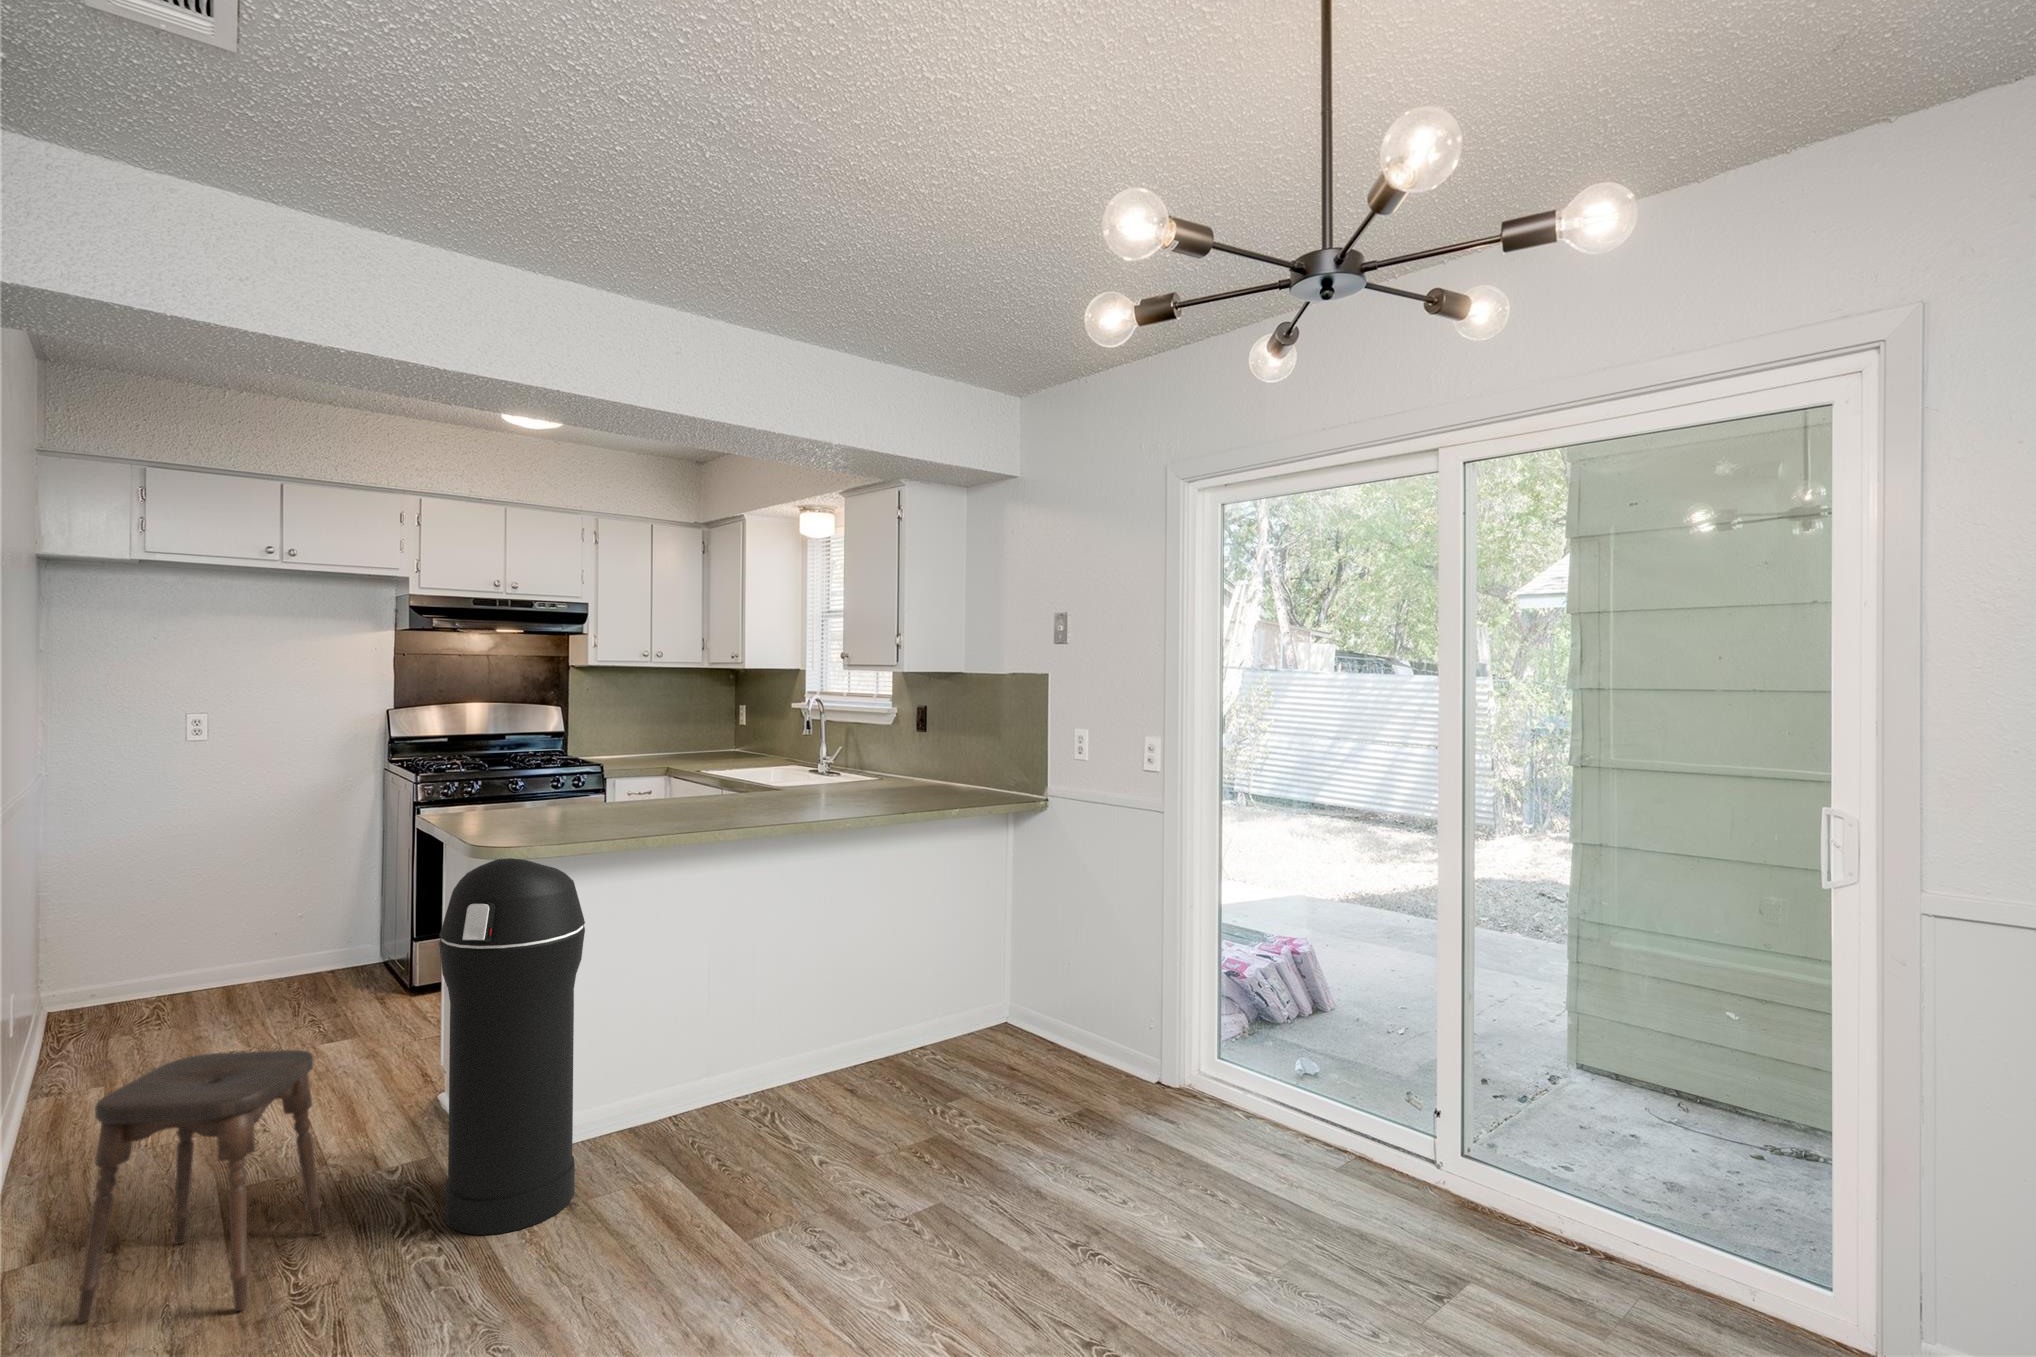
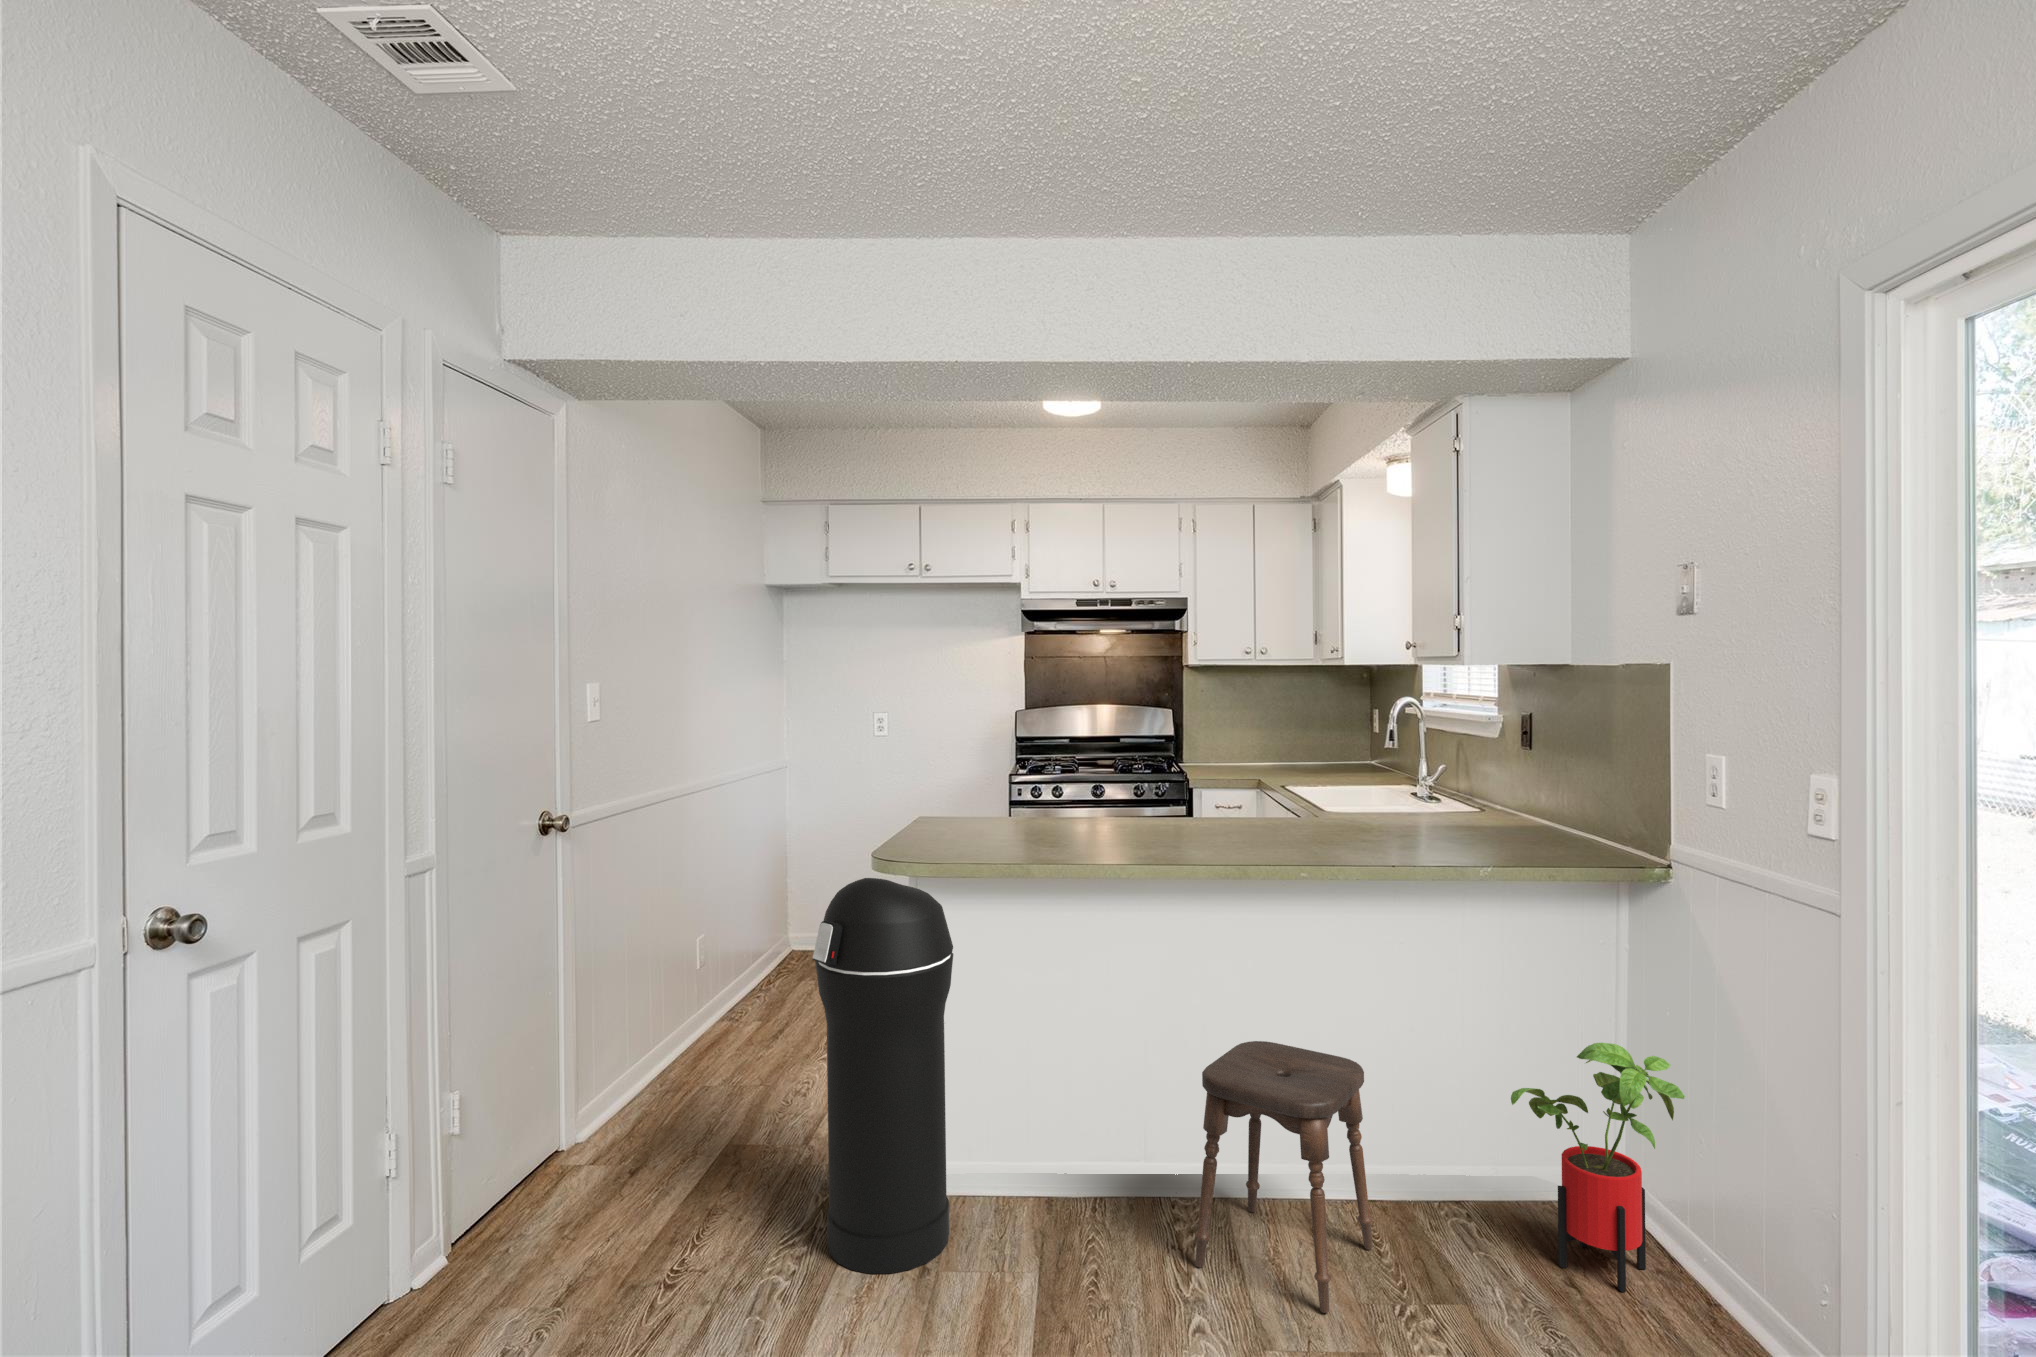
house plant: none [974,908,1072,1063] -> present [1511,1043,1685,1292]
stool: present [77,1050,322,1323] -> present [1195,1041,1373,1313]

